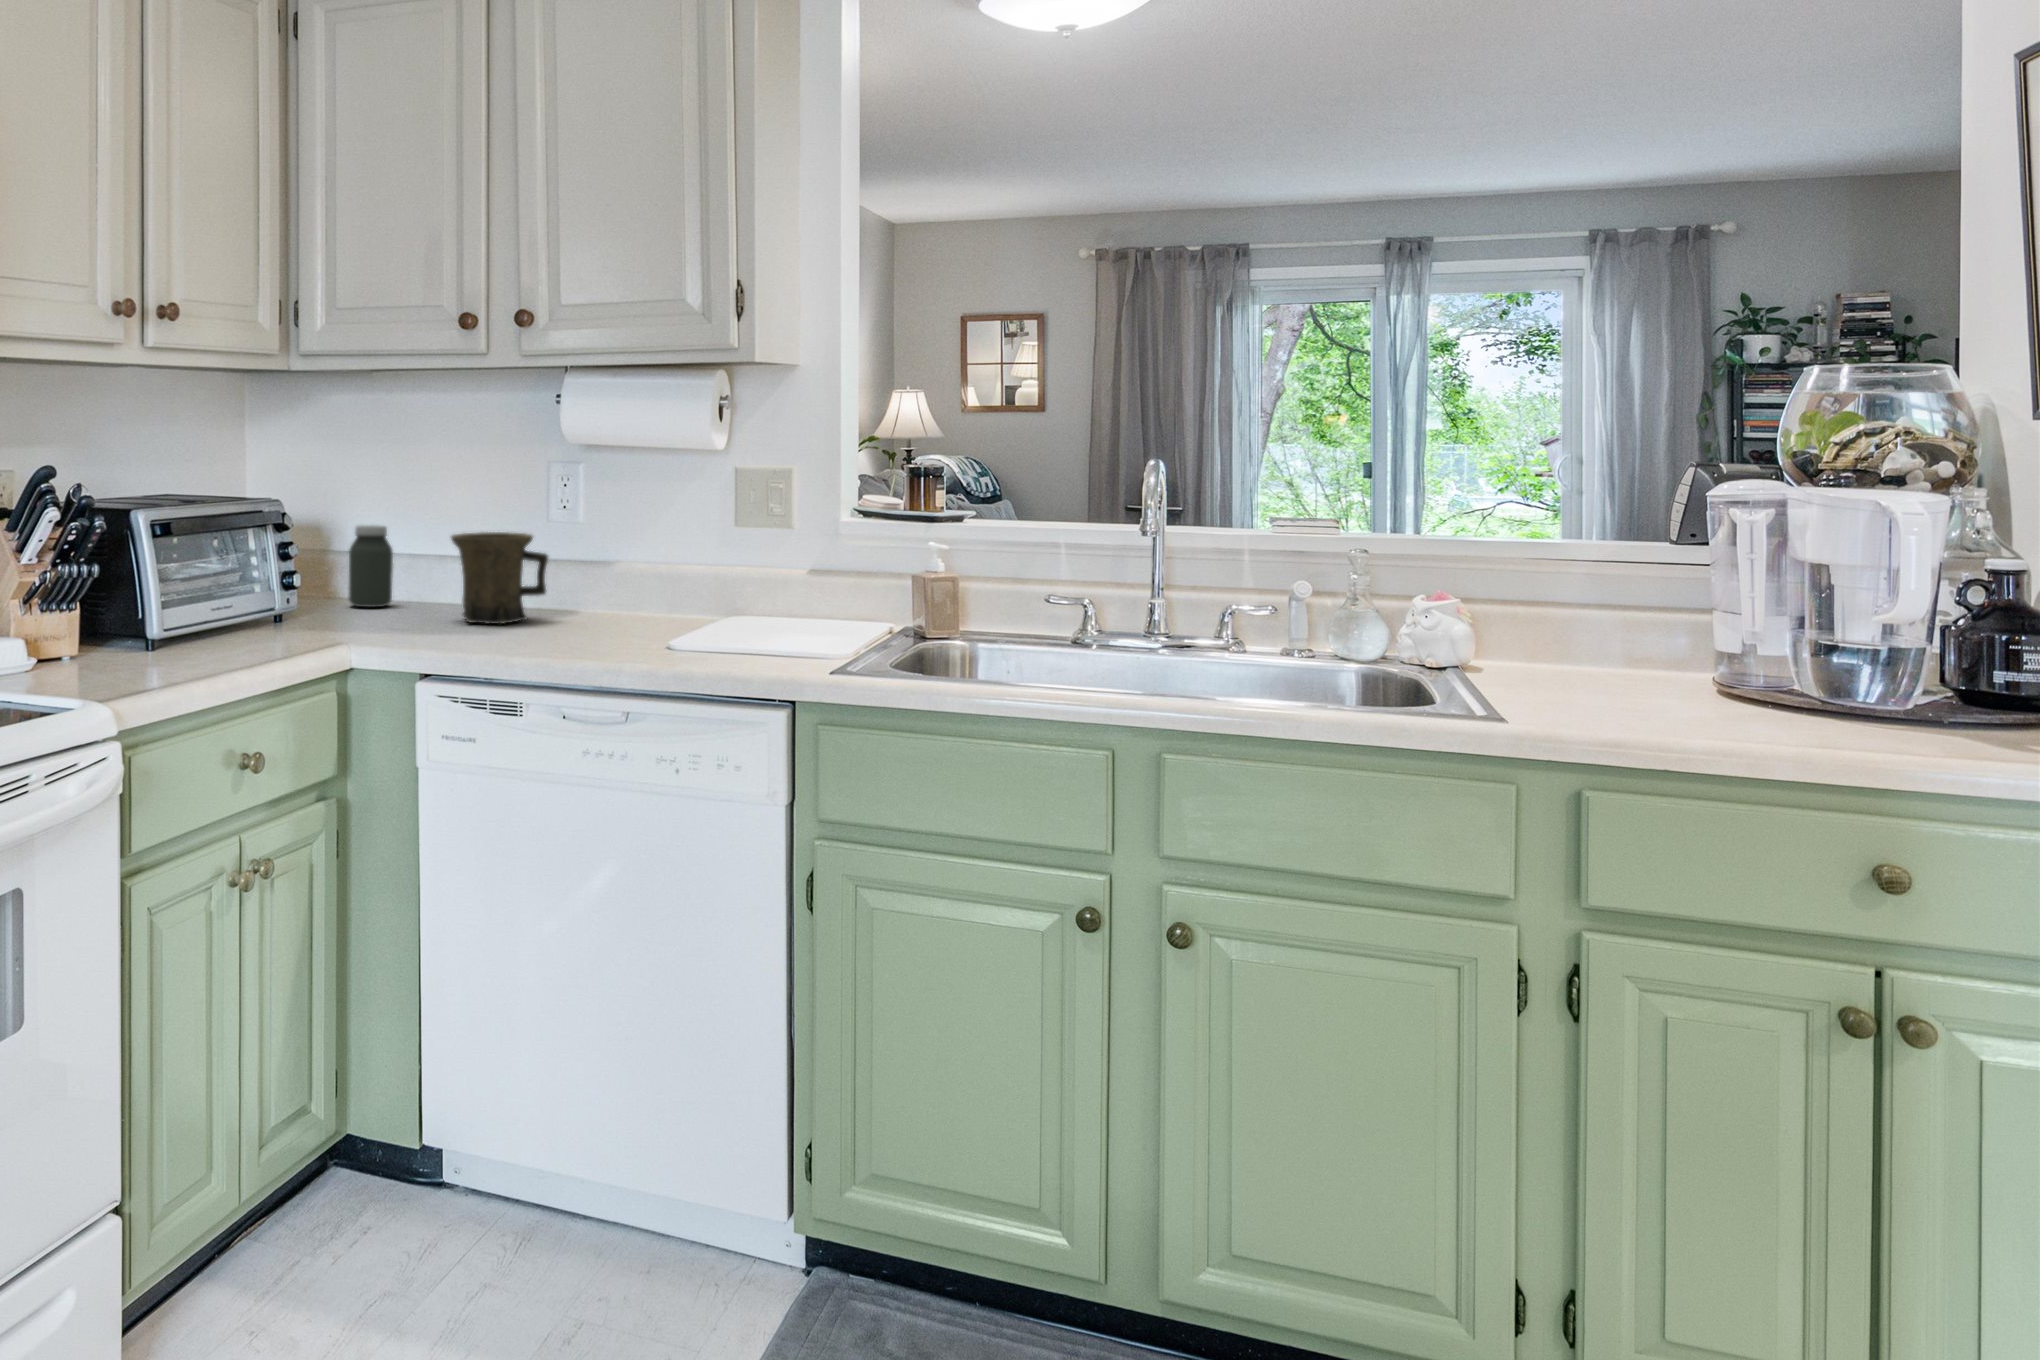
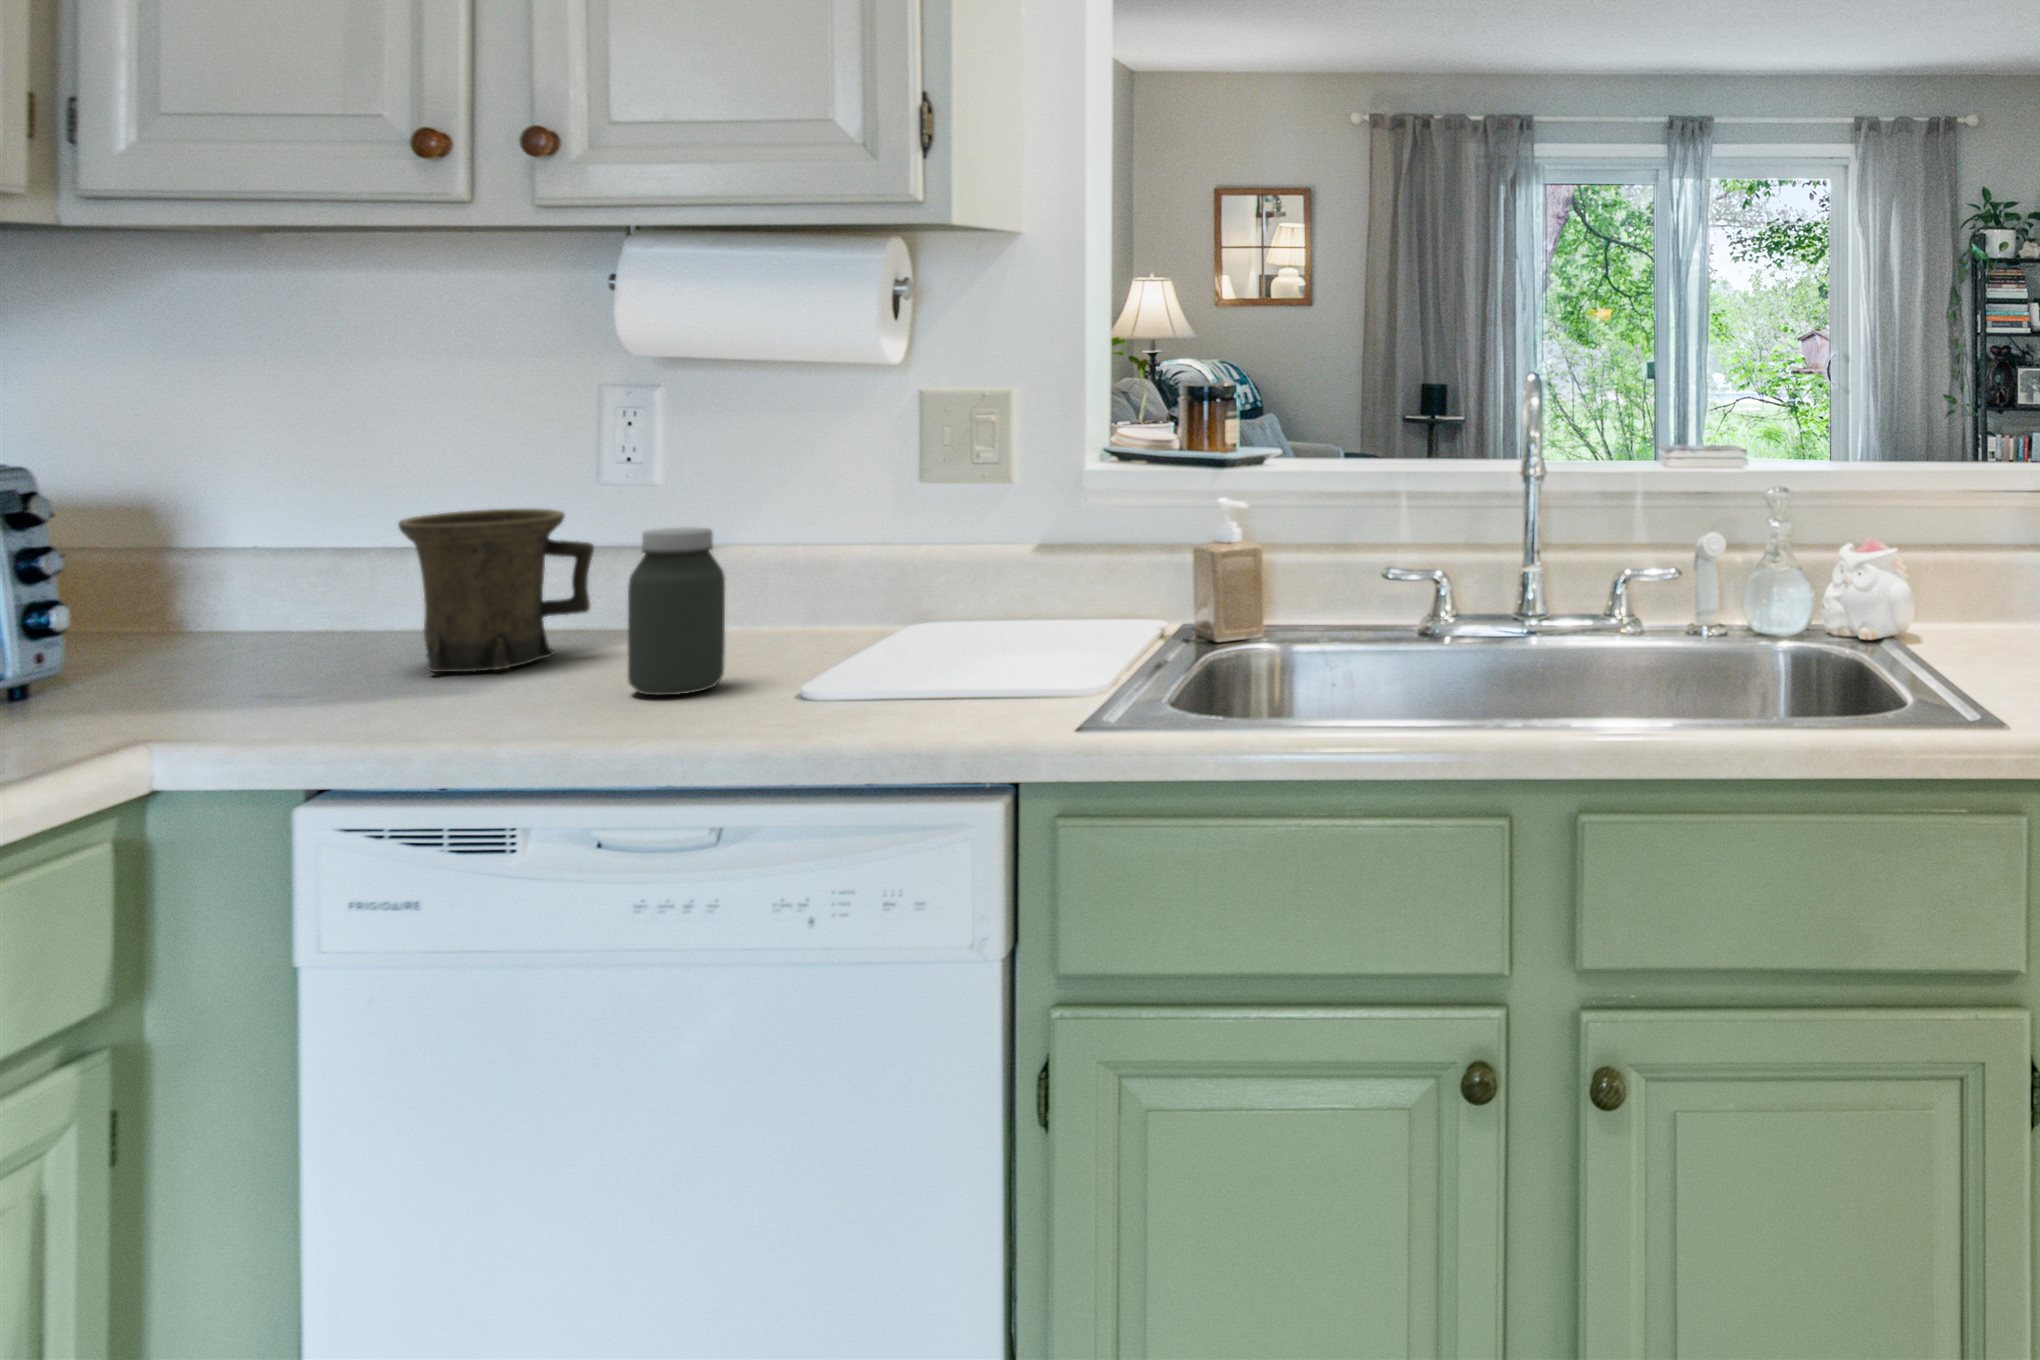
jar: present [349,525,393,607] -> present [628,527,725,695]

